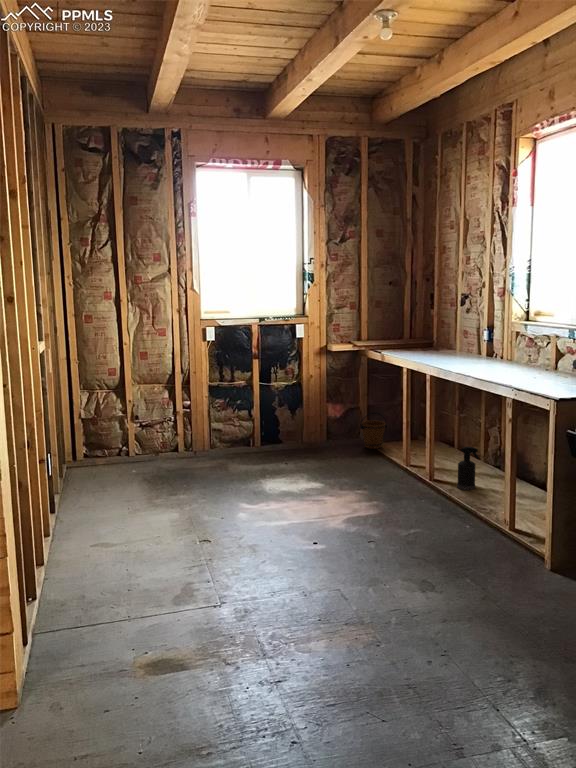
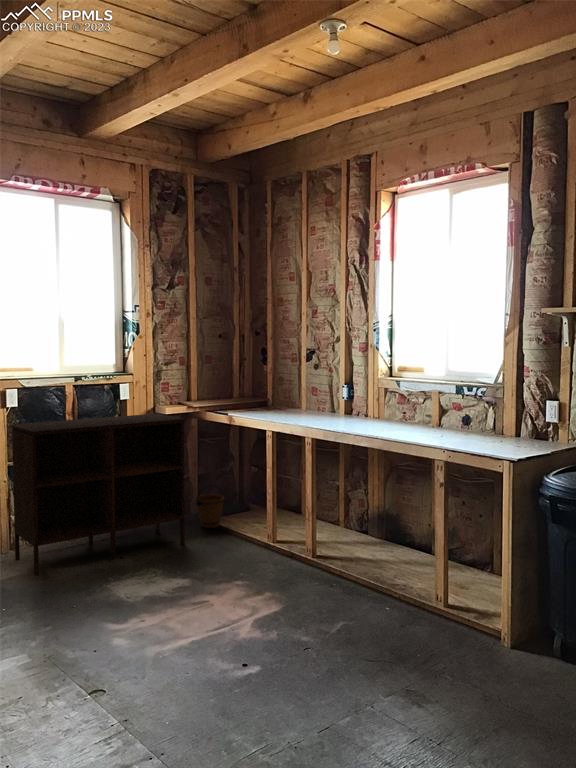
shelving unit: none [210,349,342,468] -> present [11,414,185,576]
spray bottle: present [457,447,479,490] -> none [340,515,363,564]

